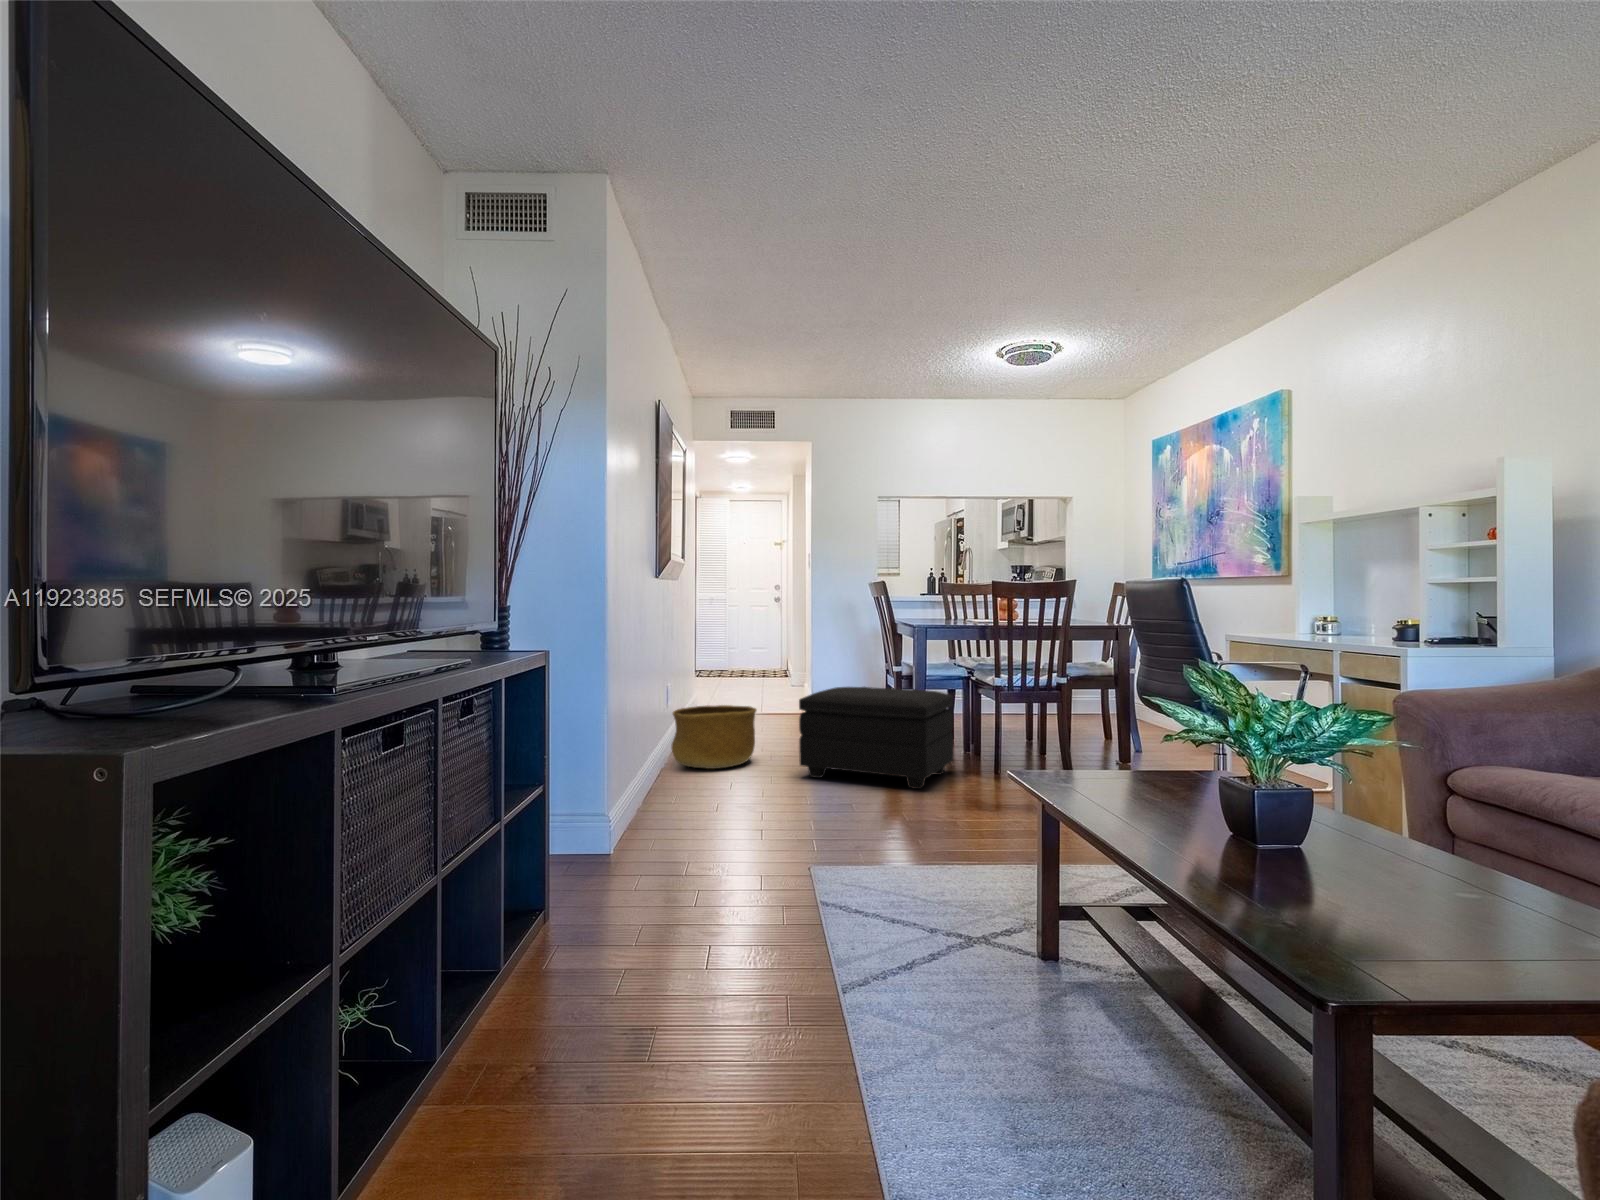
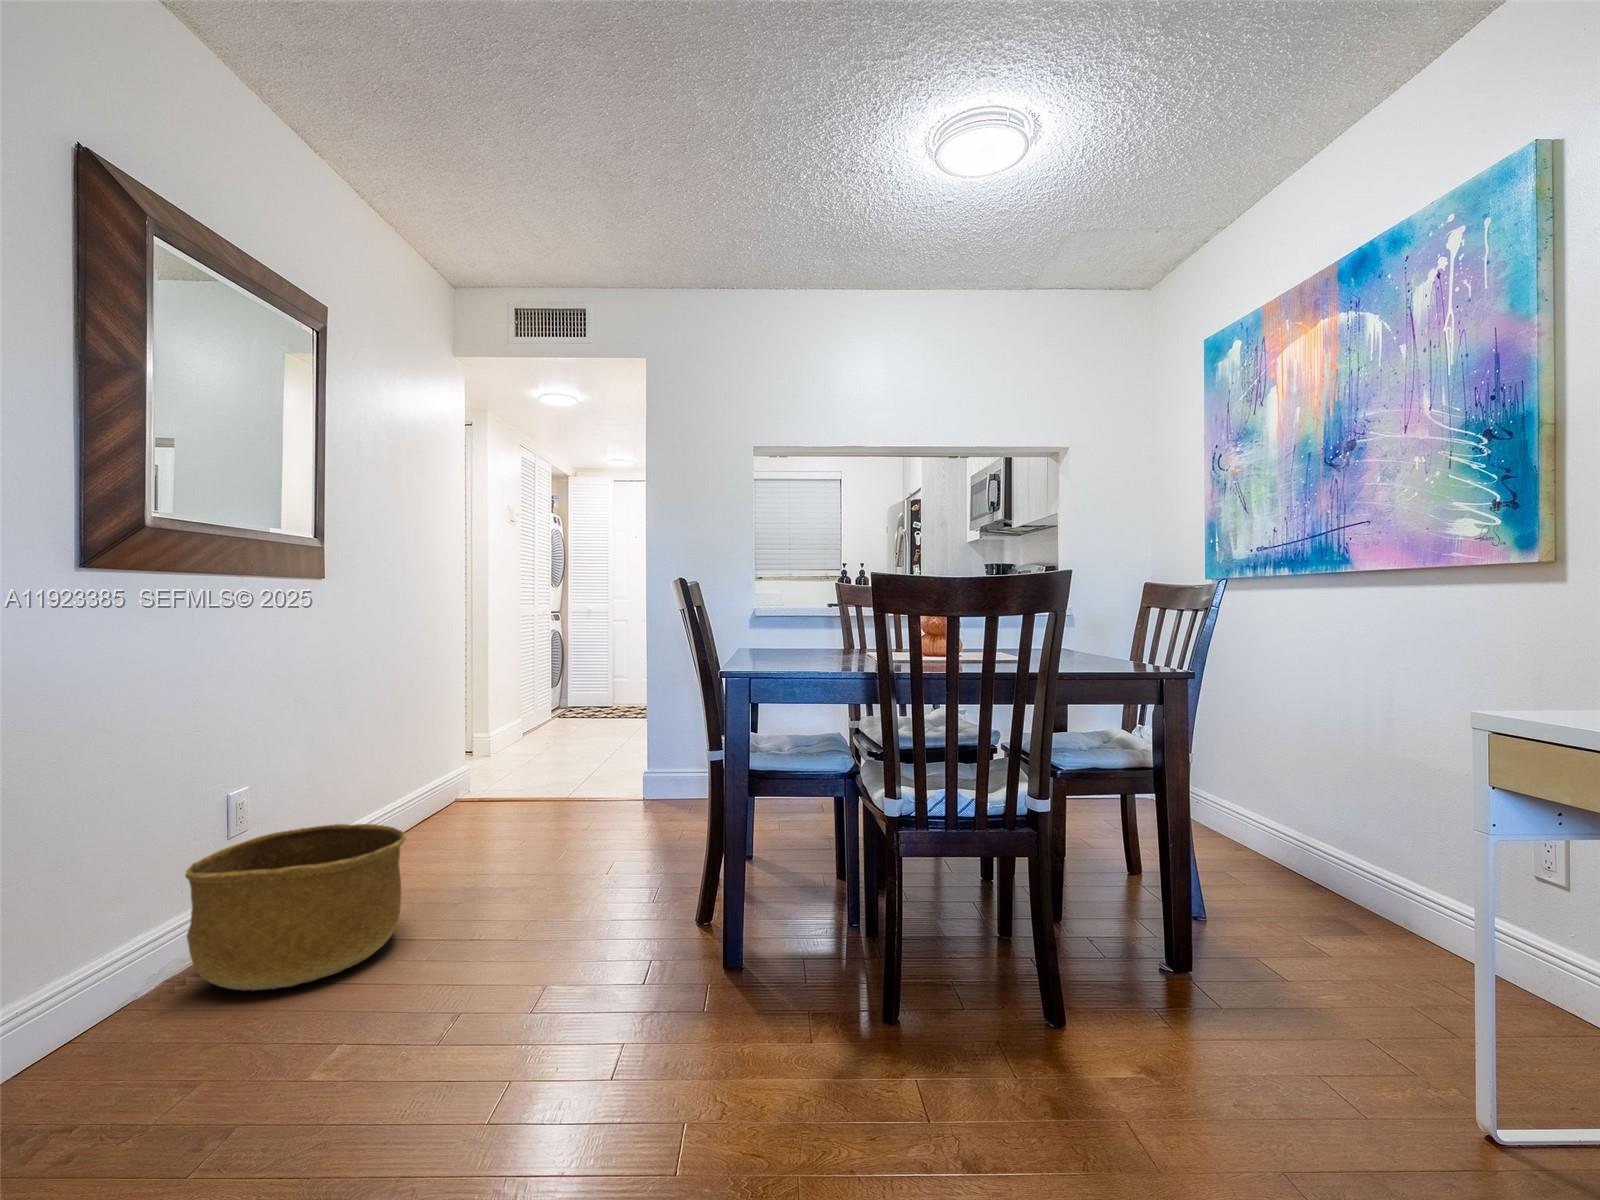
footstool: present [799,687,953,789] -> none [396,802,781,1138]

